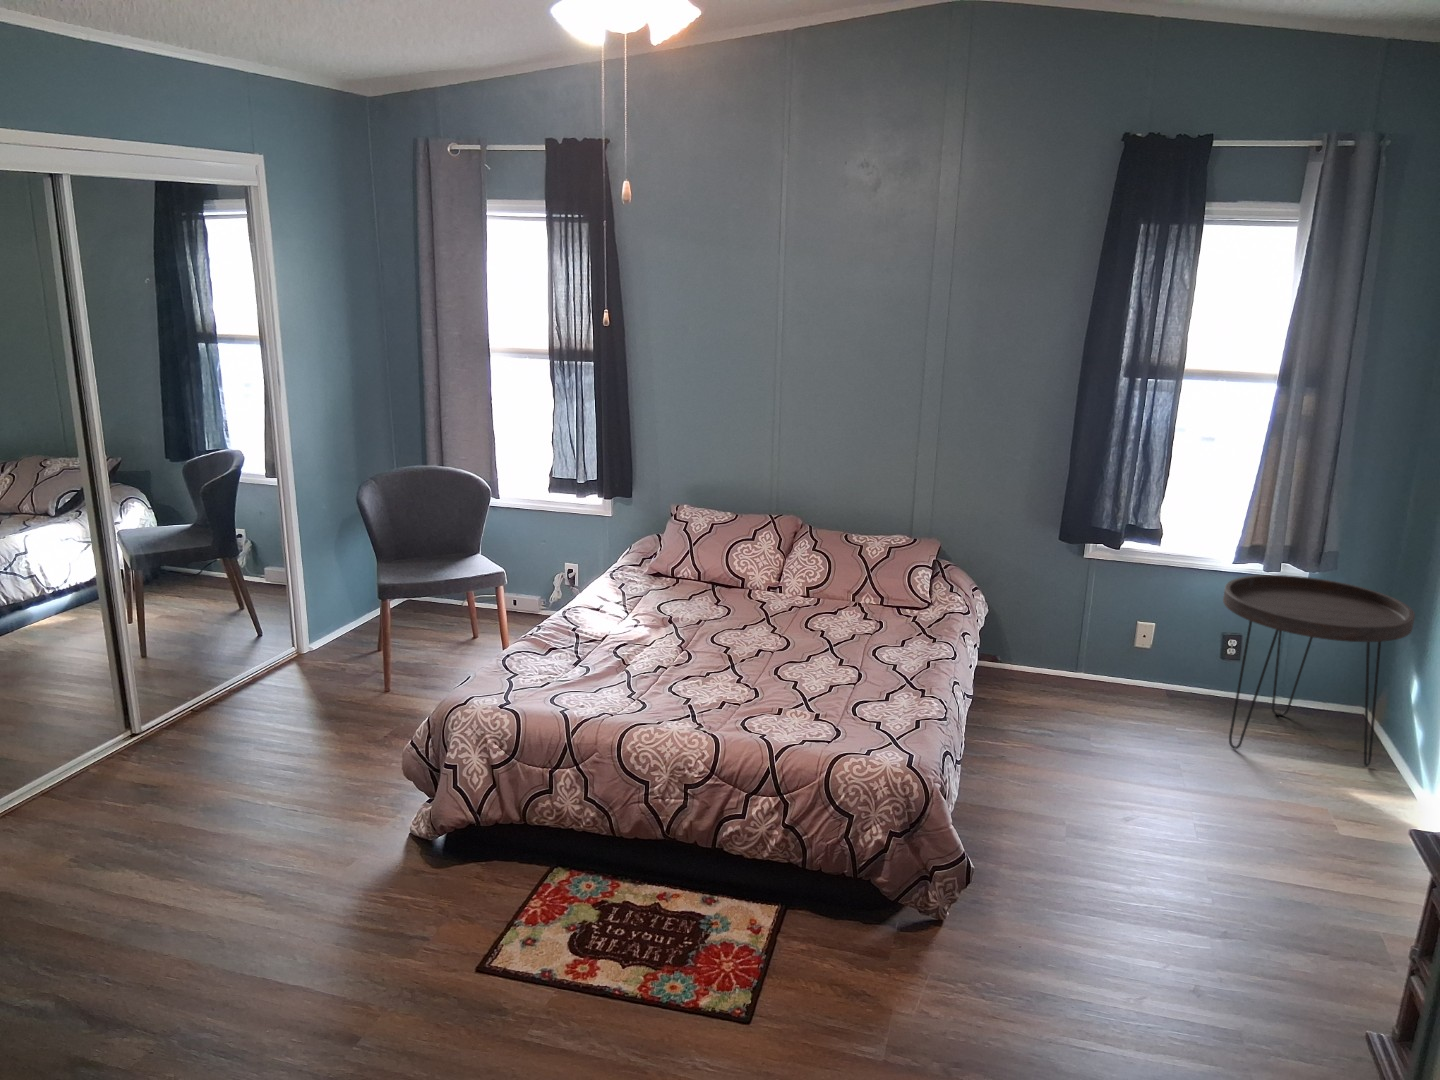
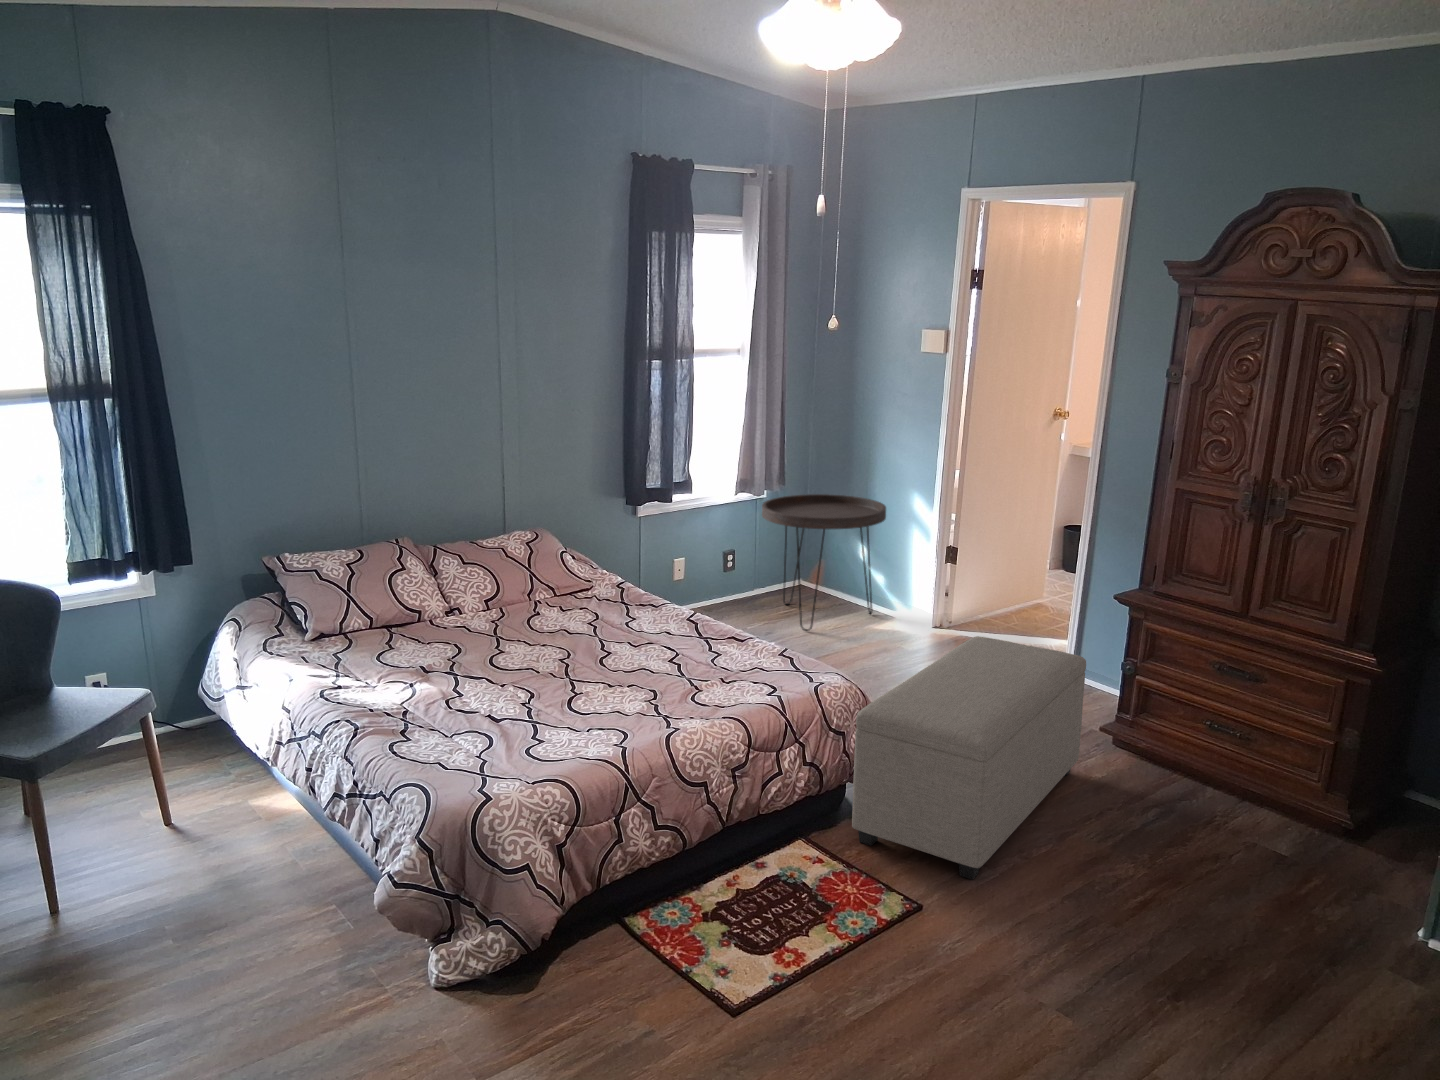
ottoman: none [820,791,1235,1037] -> present [852,636,1086,880]

